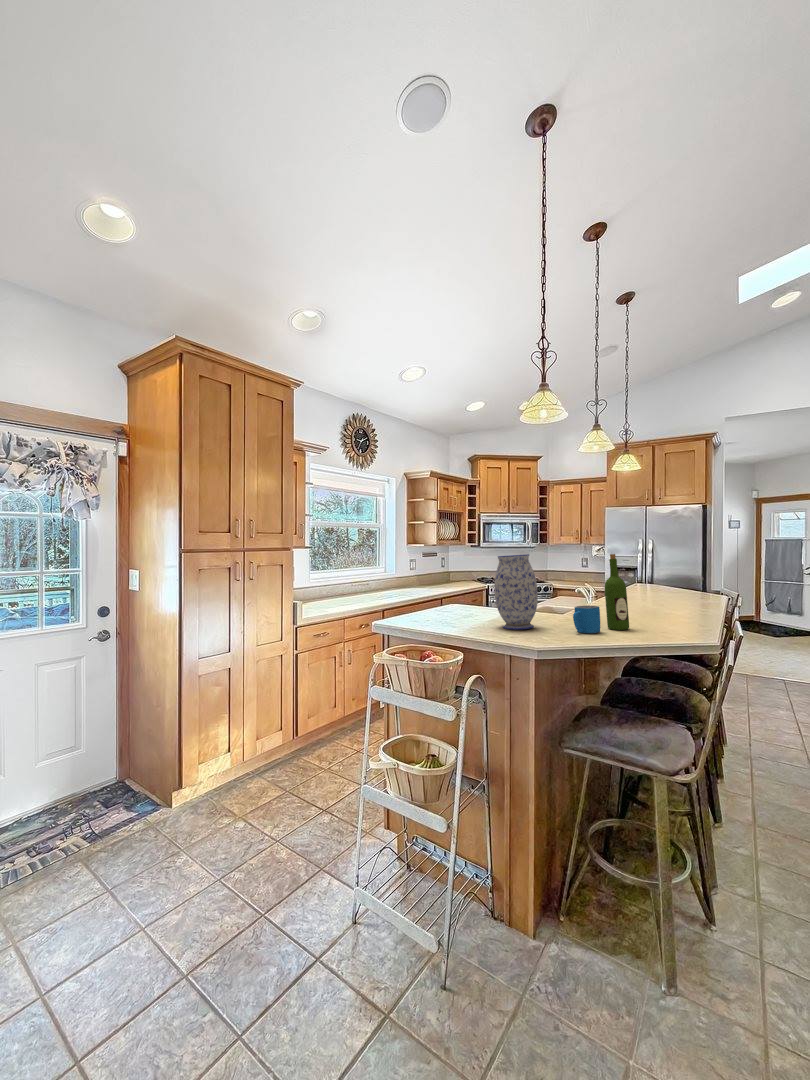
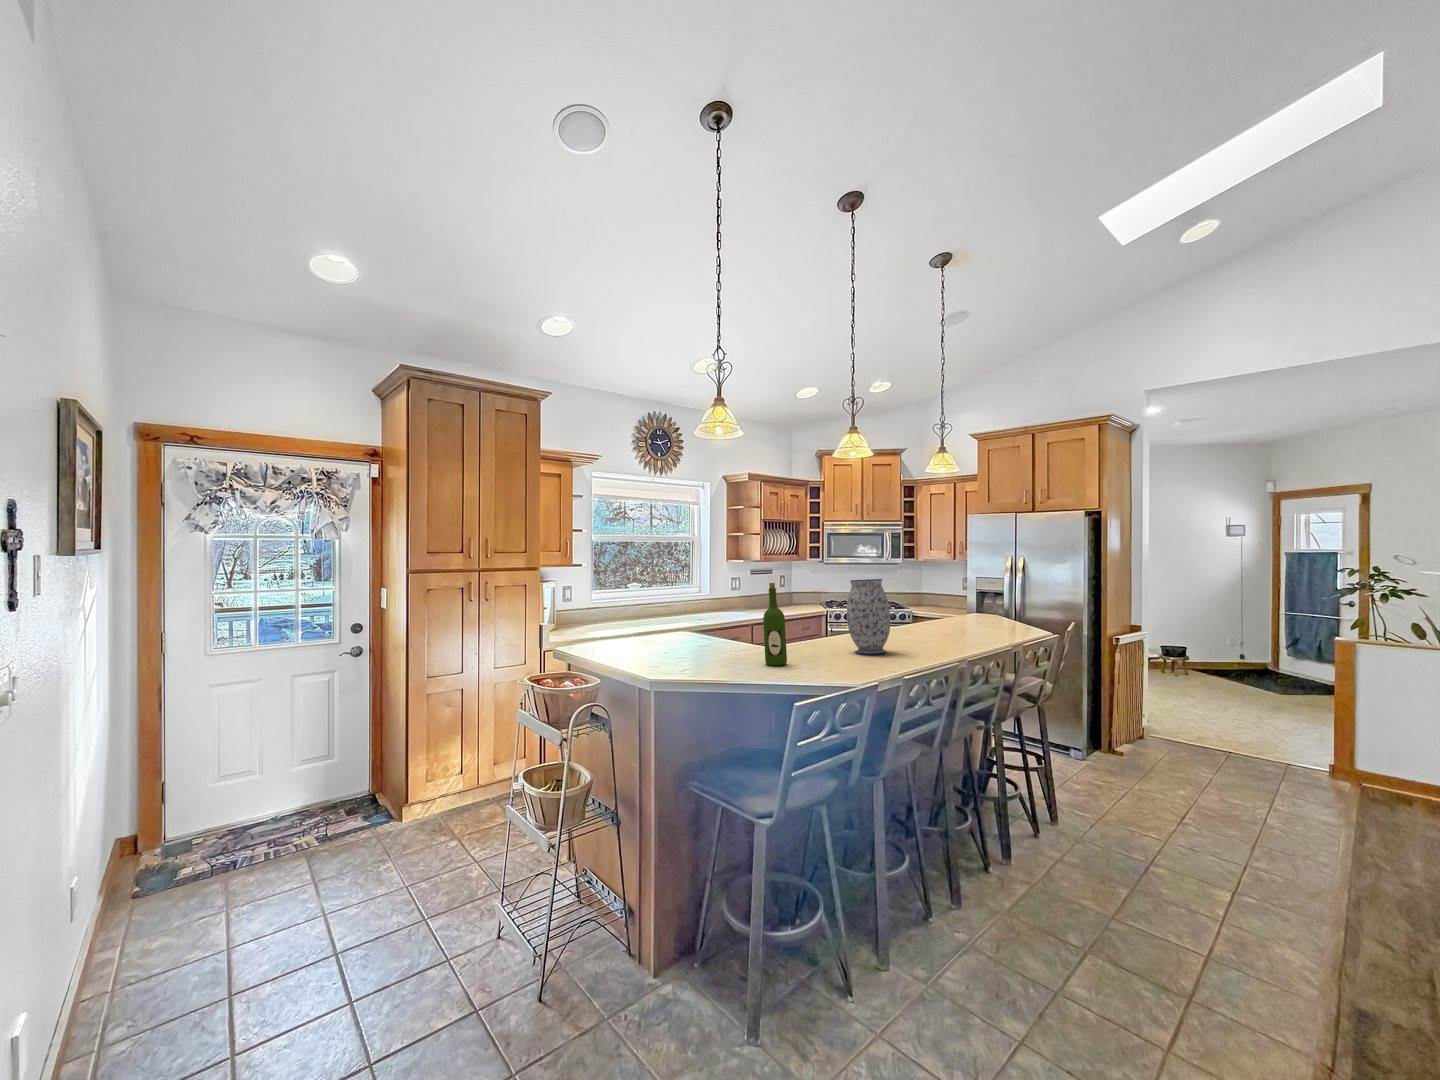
vase: present [494,554,538,630] -> present [847,579,890,655]
mug: present [573,605,600,633] -> none [714,638,746,667]

